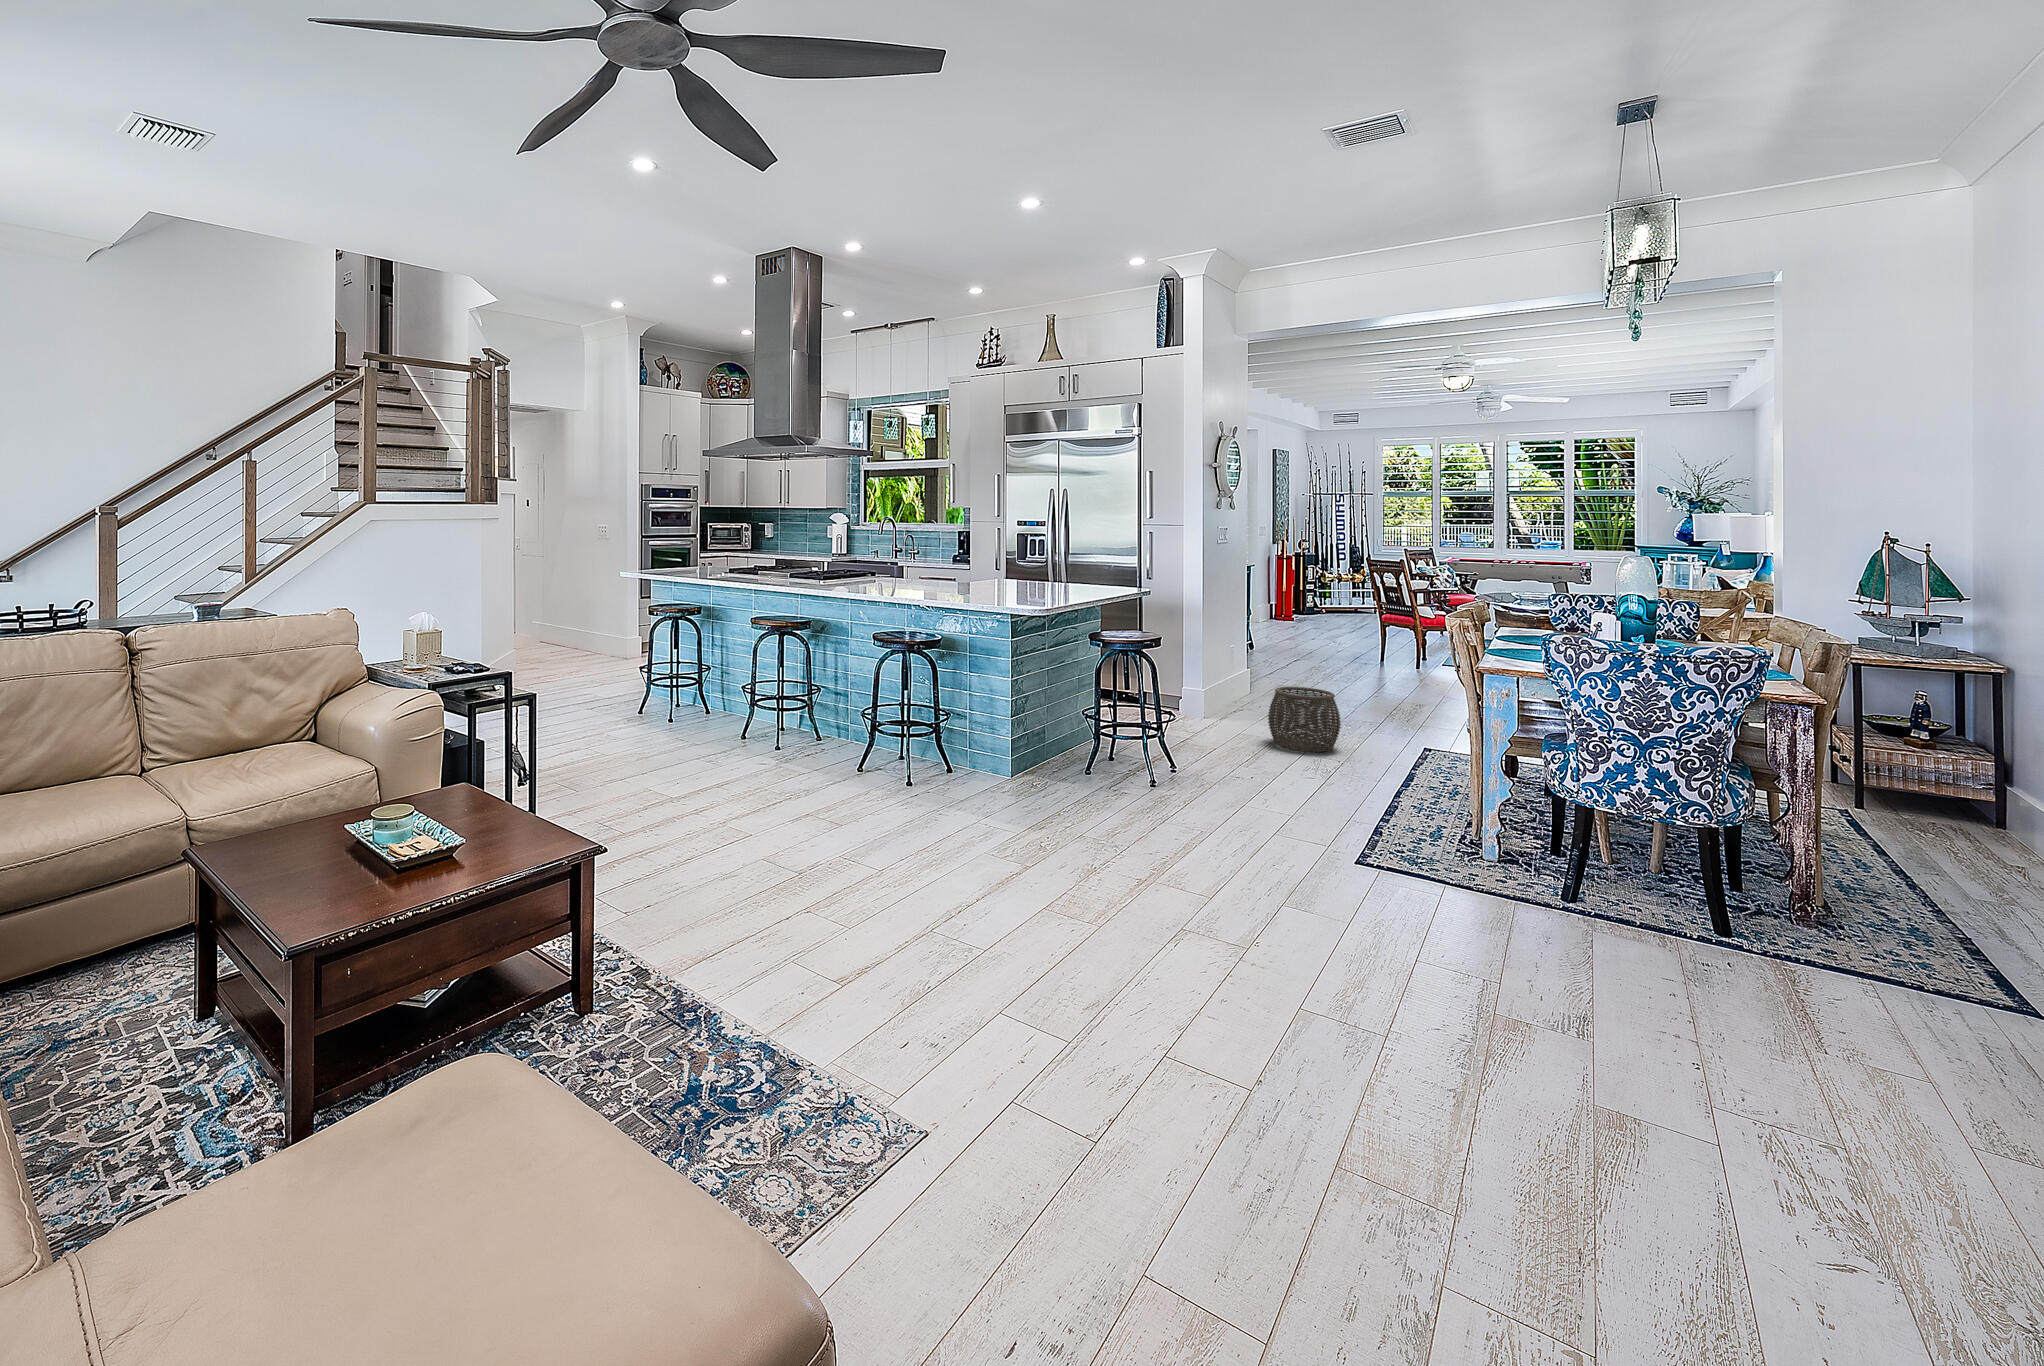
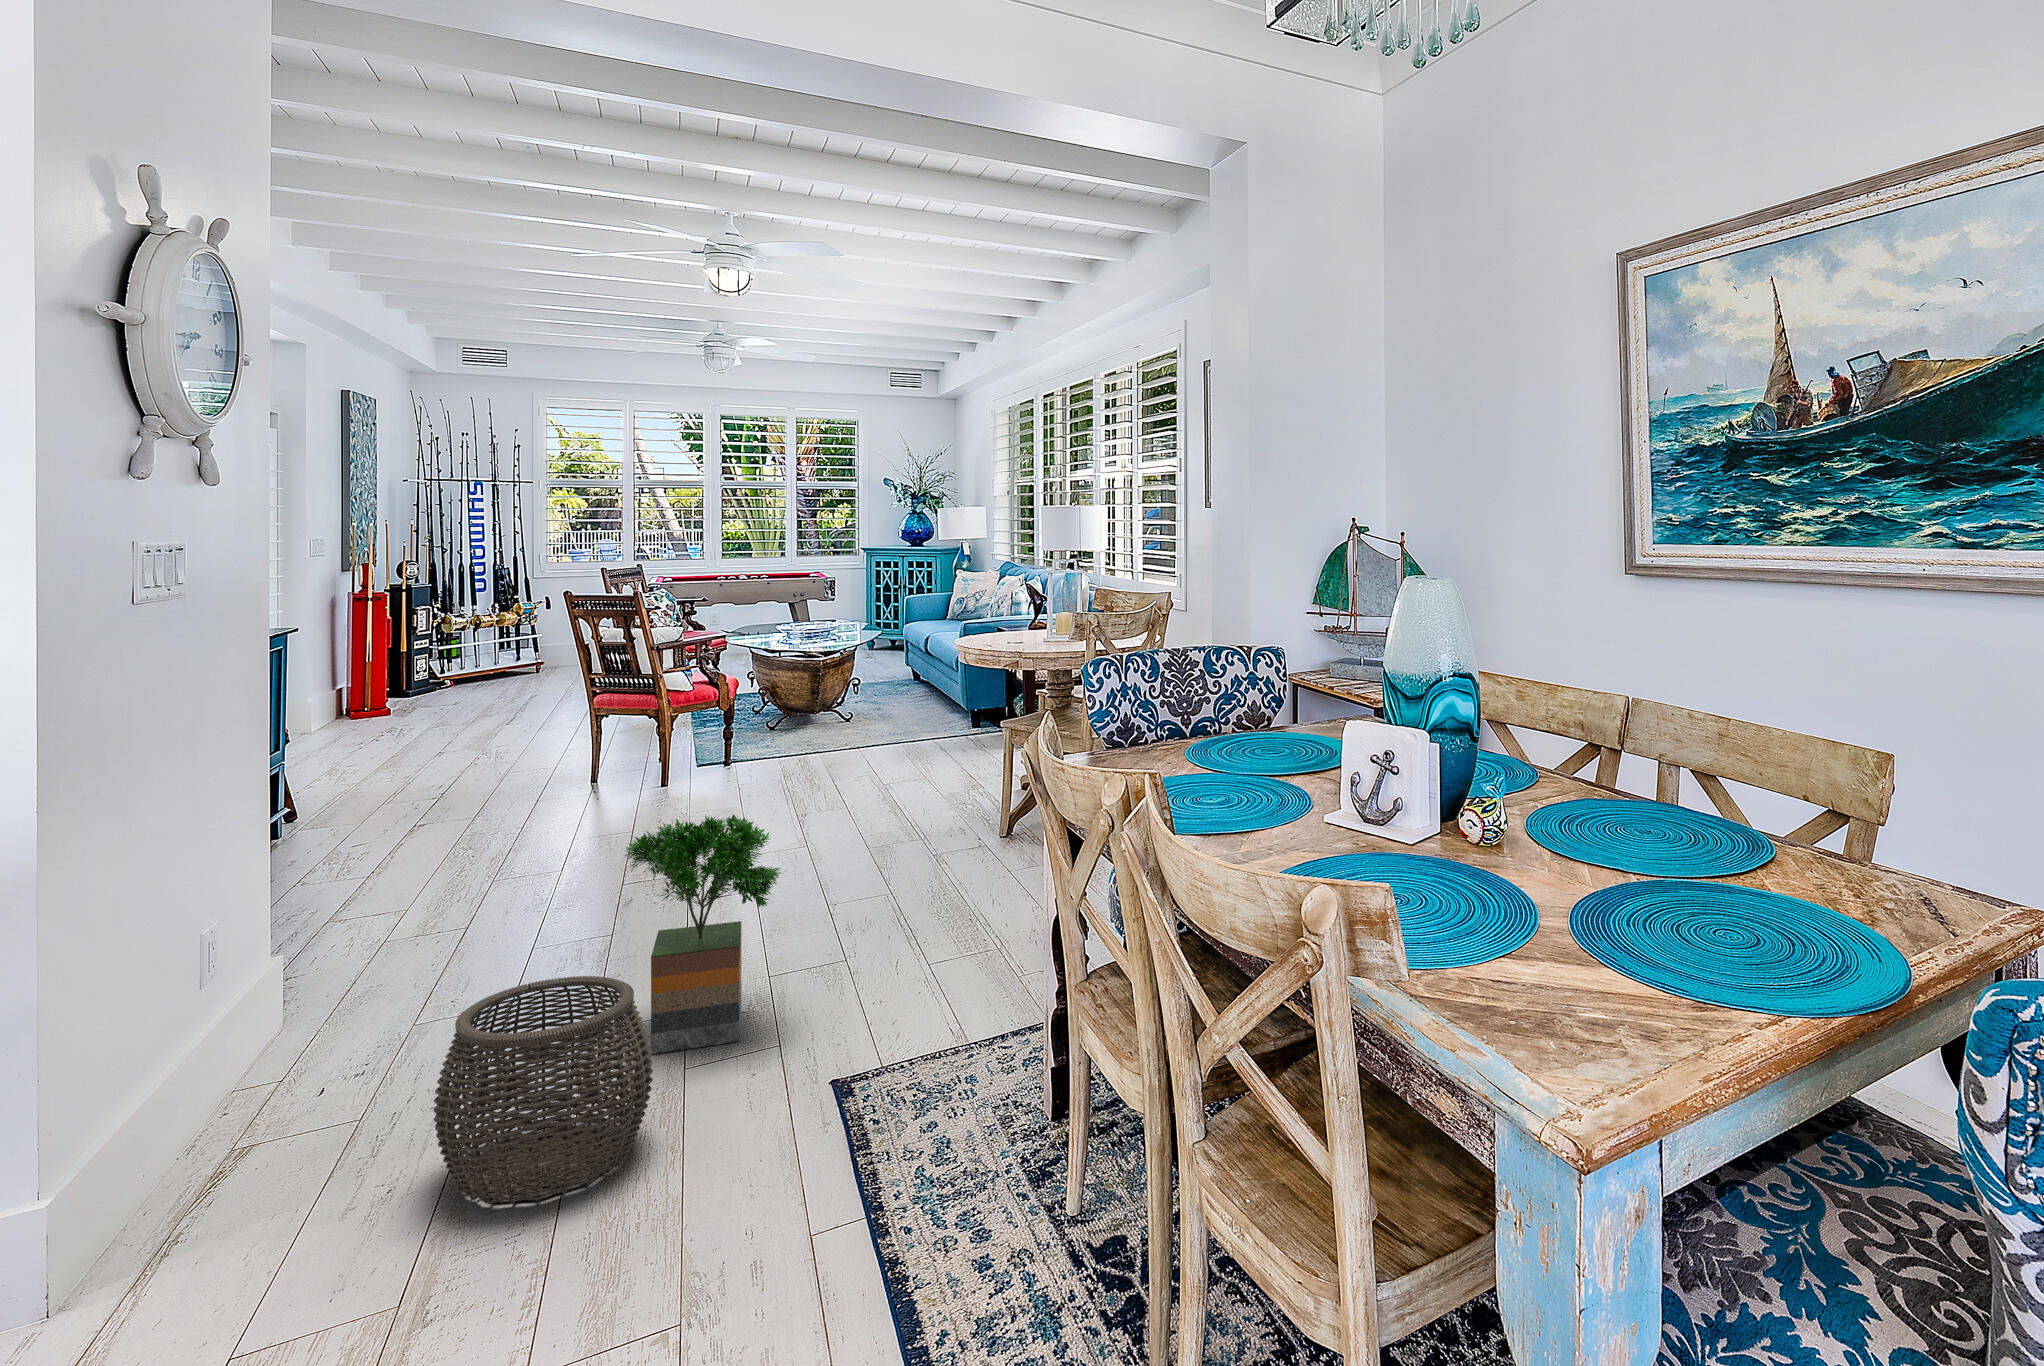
potted tree: none [1345,648,1413,742] -> present [626,814,781,1054]

